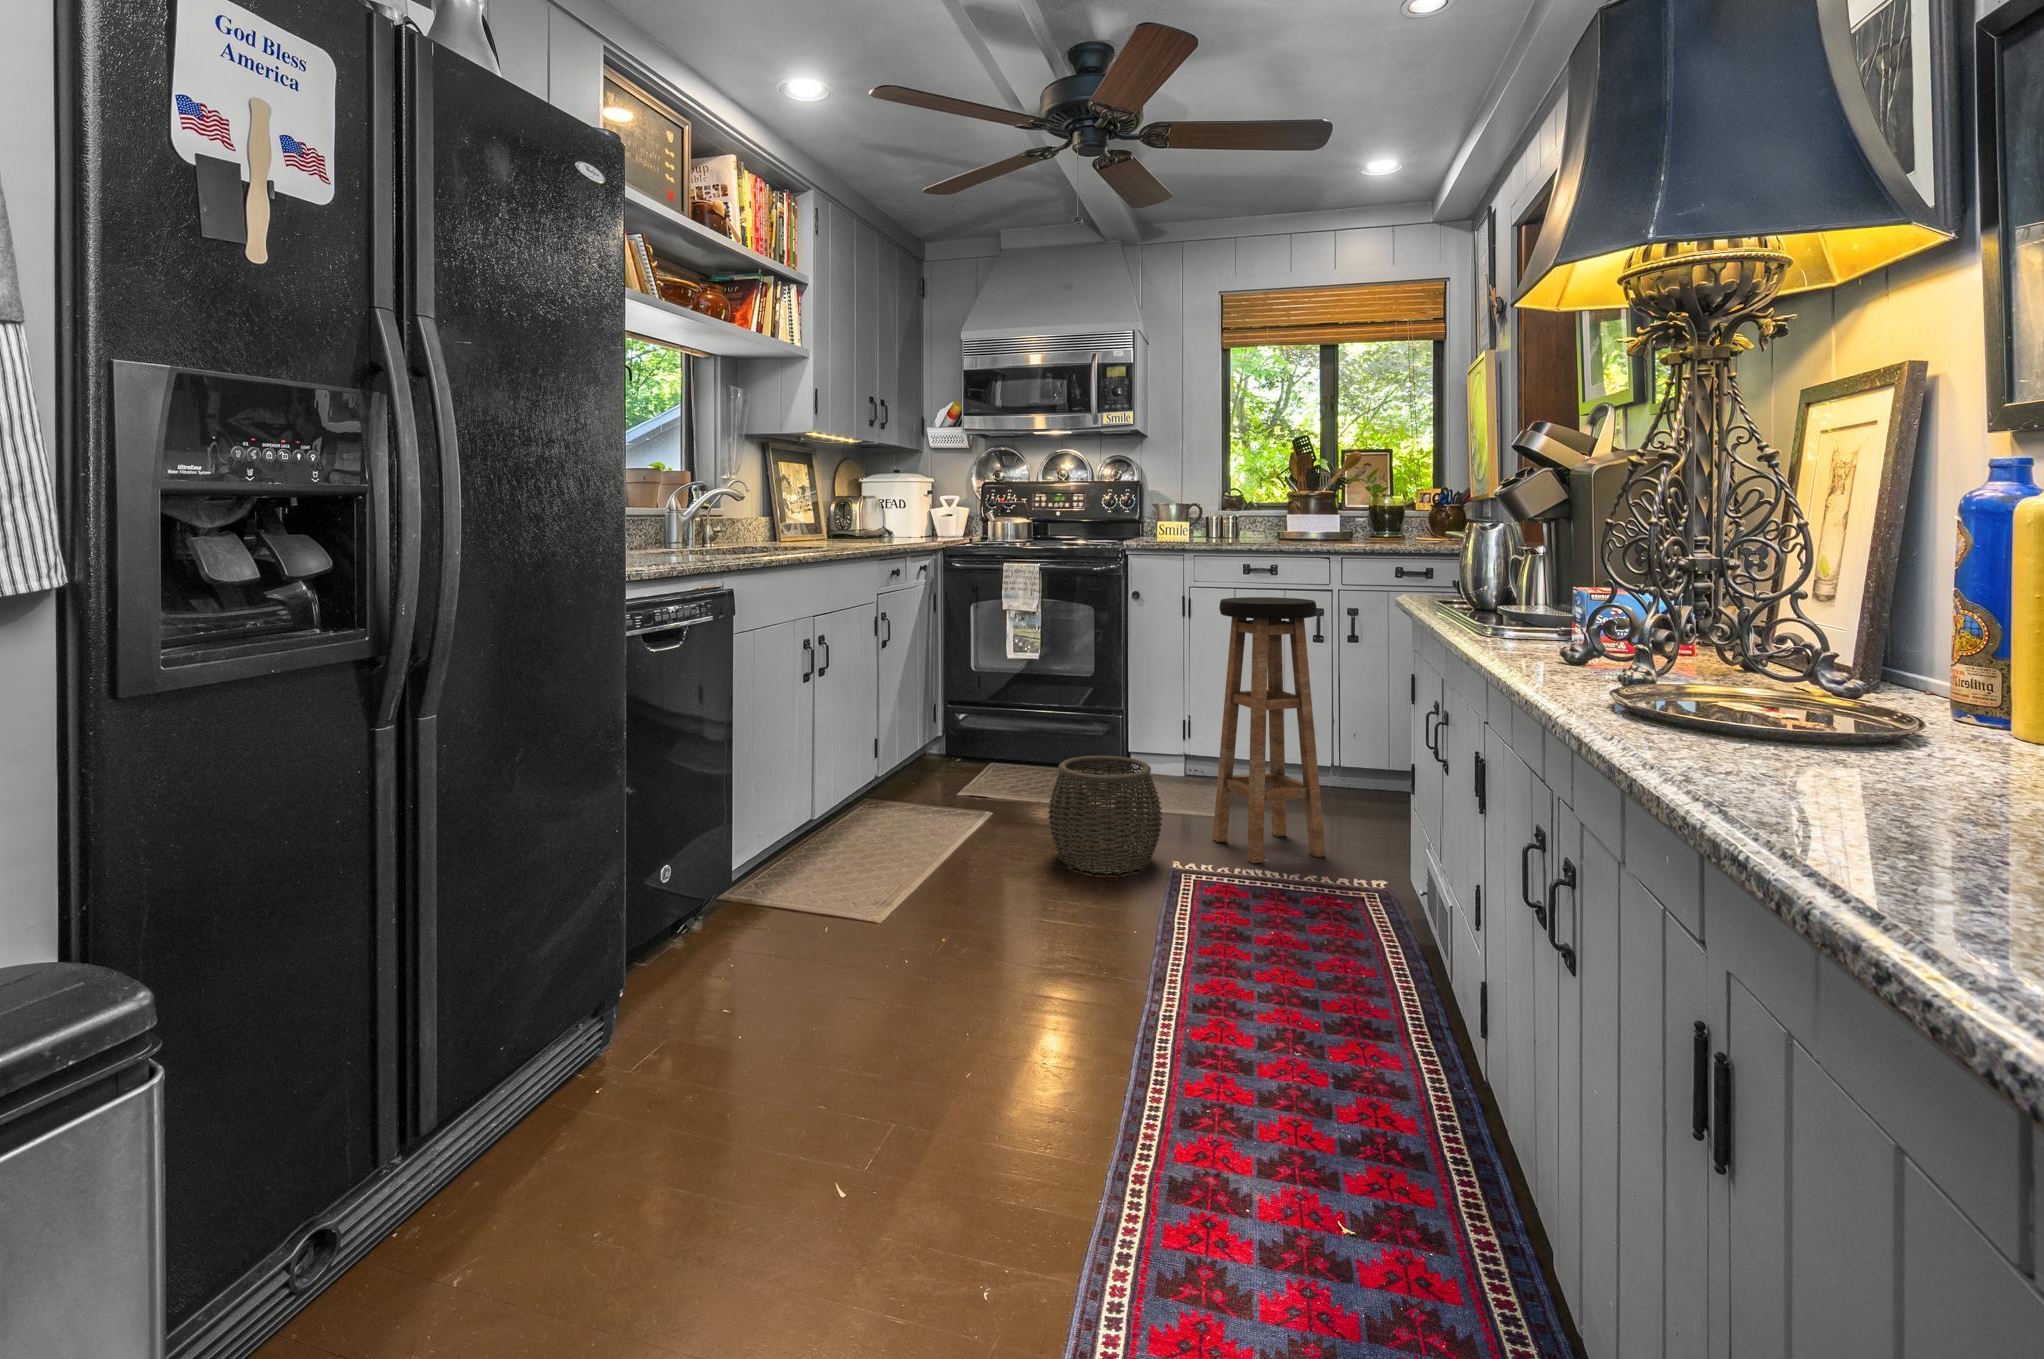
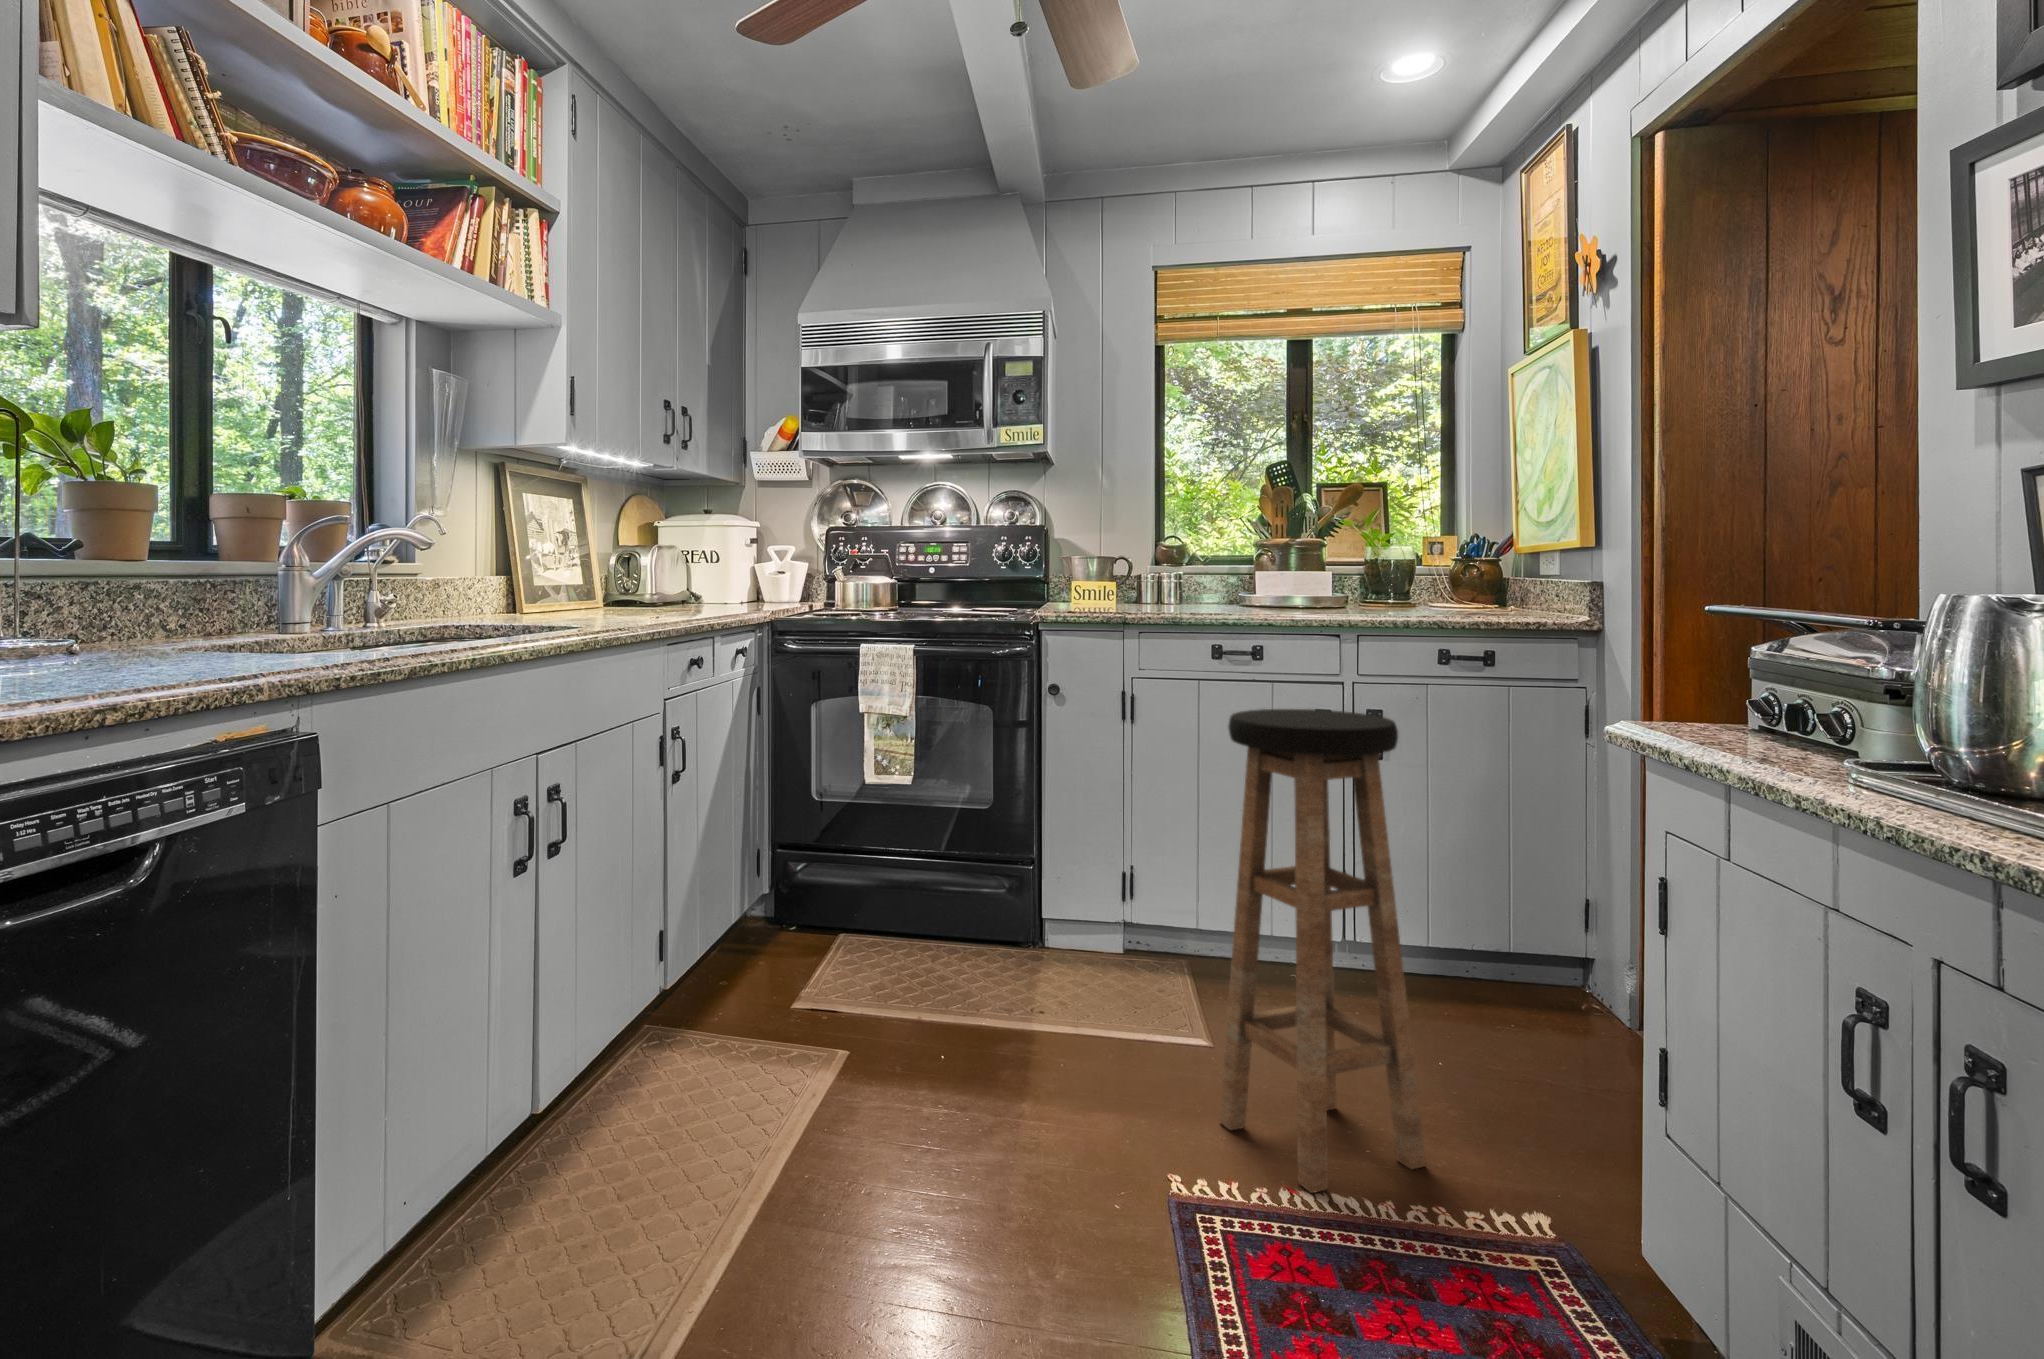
woven basket: present [1048,756,1162,875] -> none [949,990,1153,1240]

